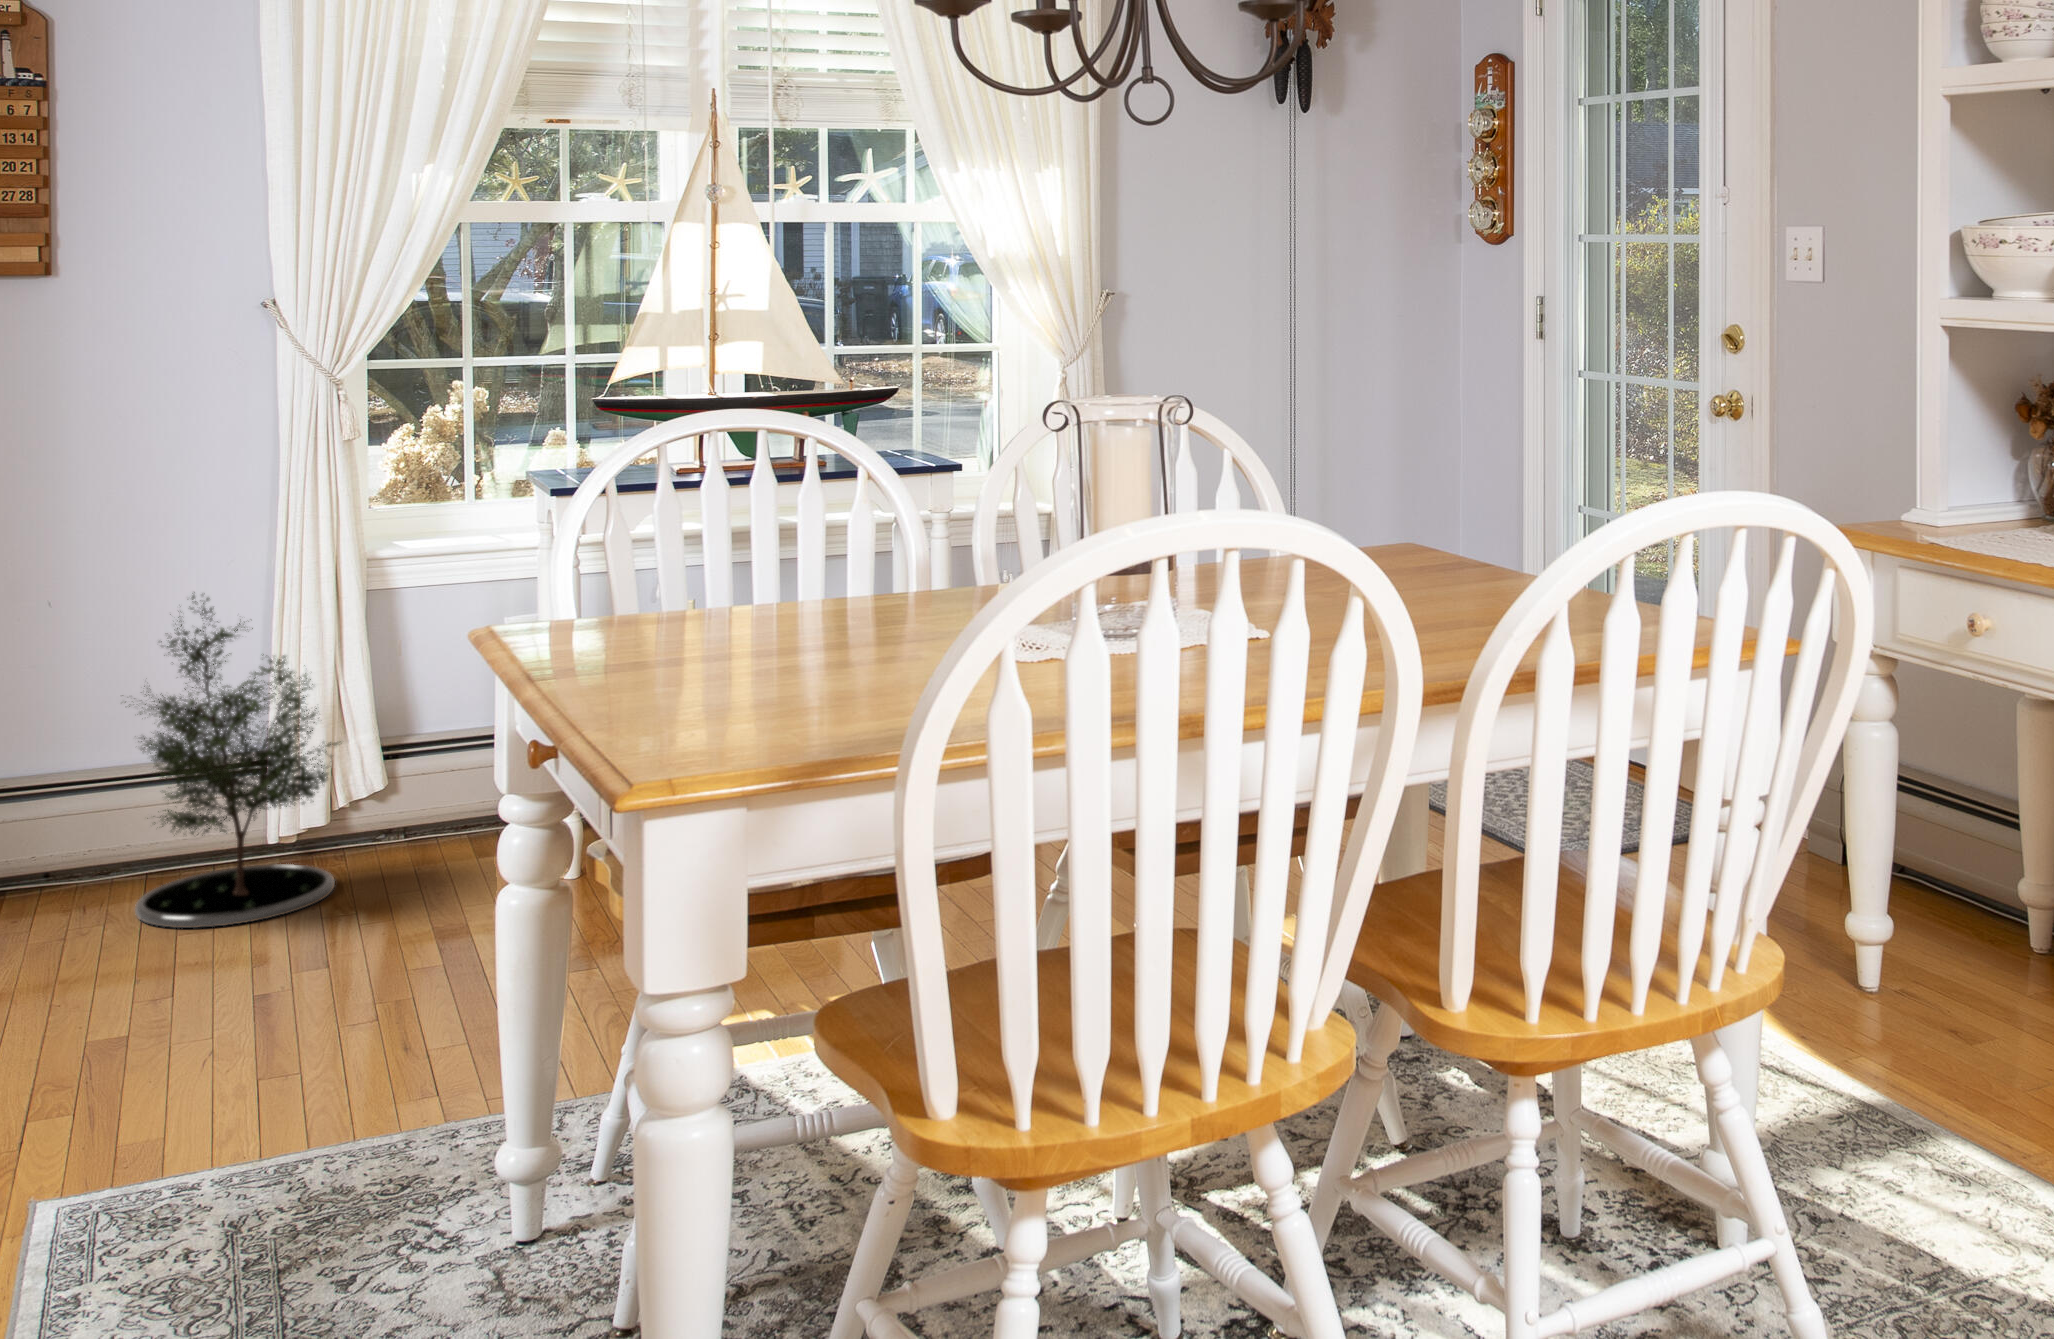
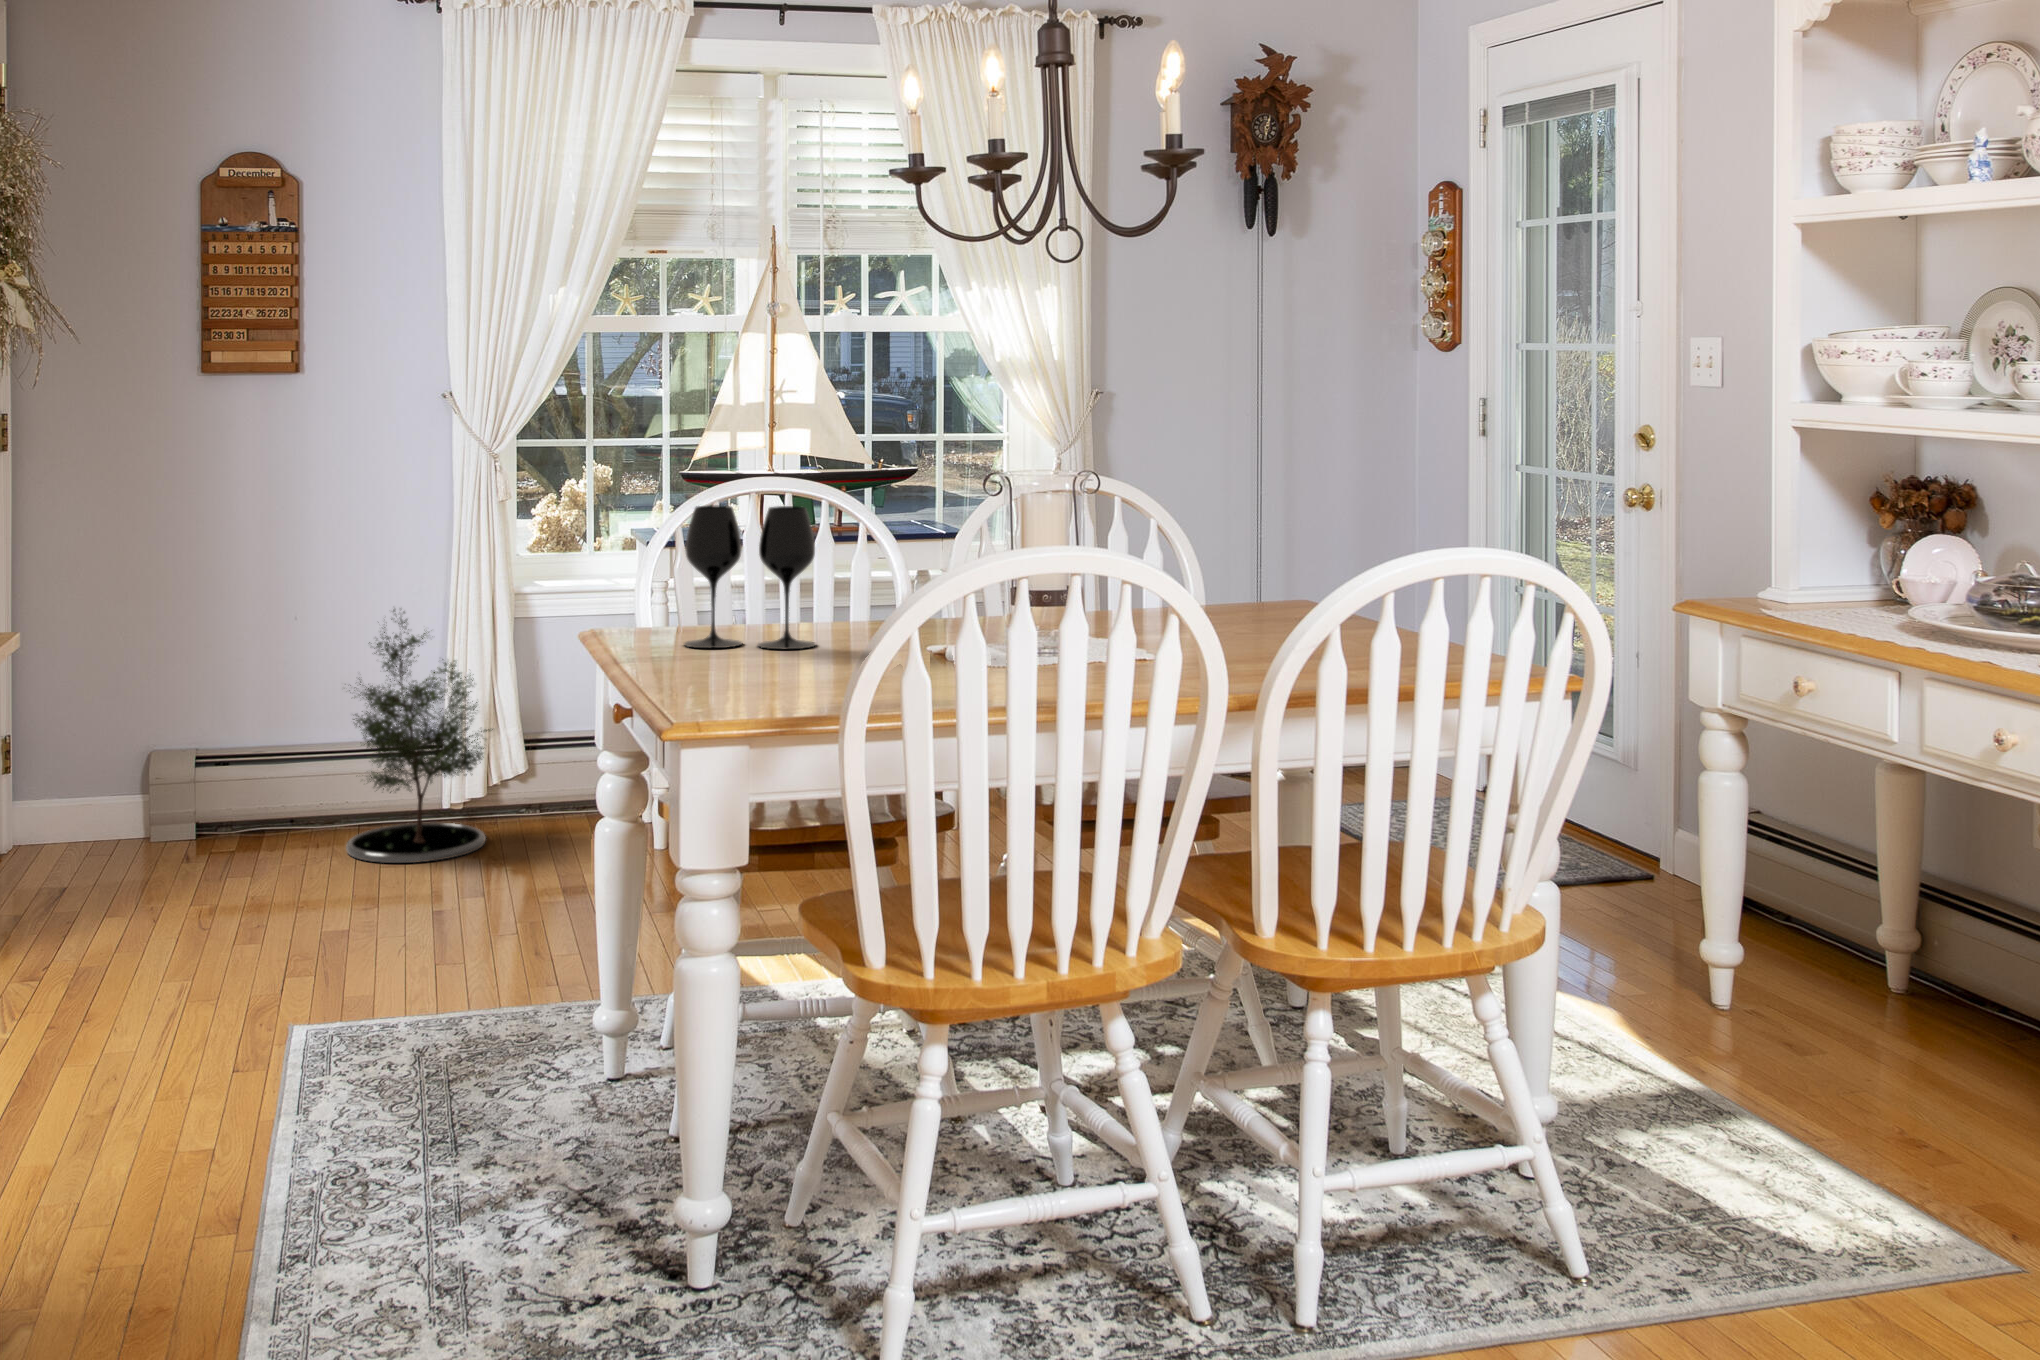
wine glass: none [614,461,803,658] -> present [684,505,816,649]

